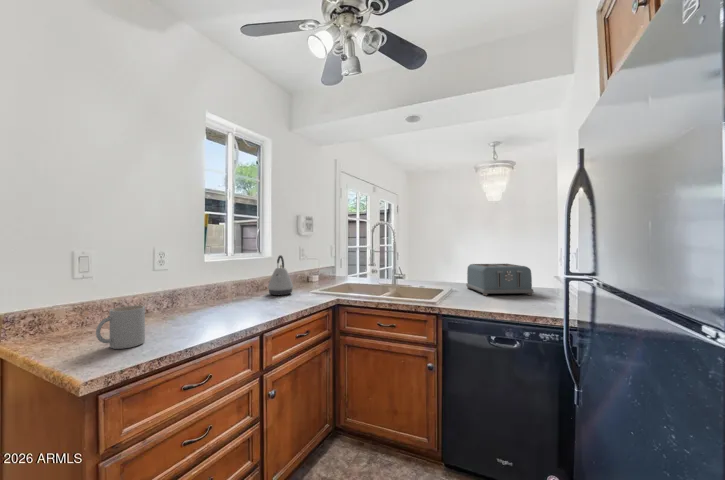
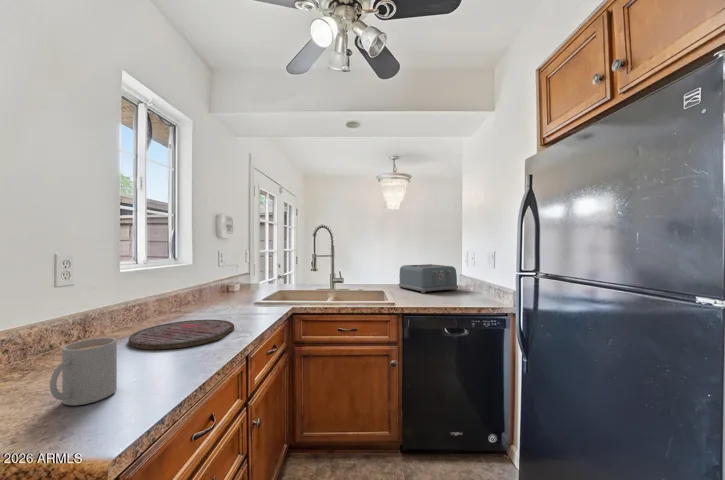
kettle: present [268,255,293,295] -> none [201,261,232,309]
cutting board: none [189,302,268,321] -> present [129,320,234,349]

